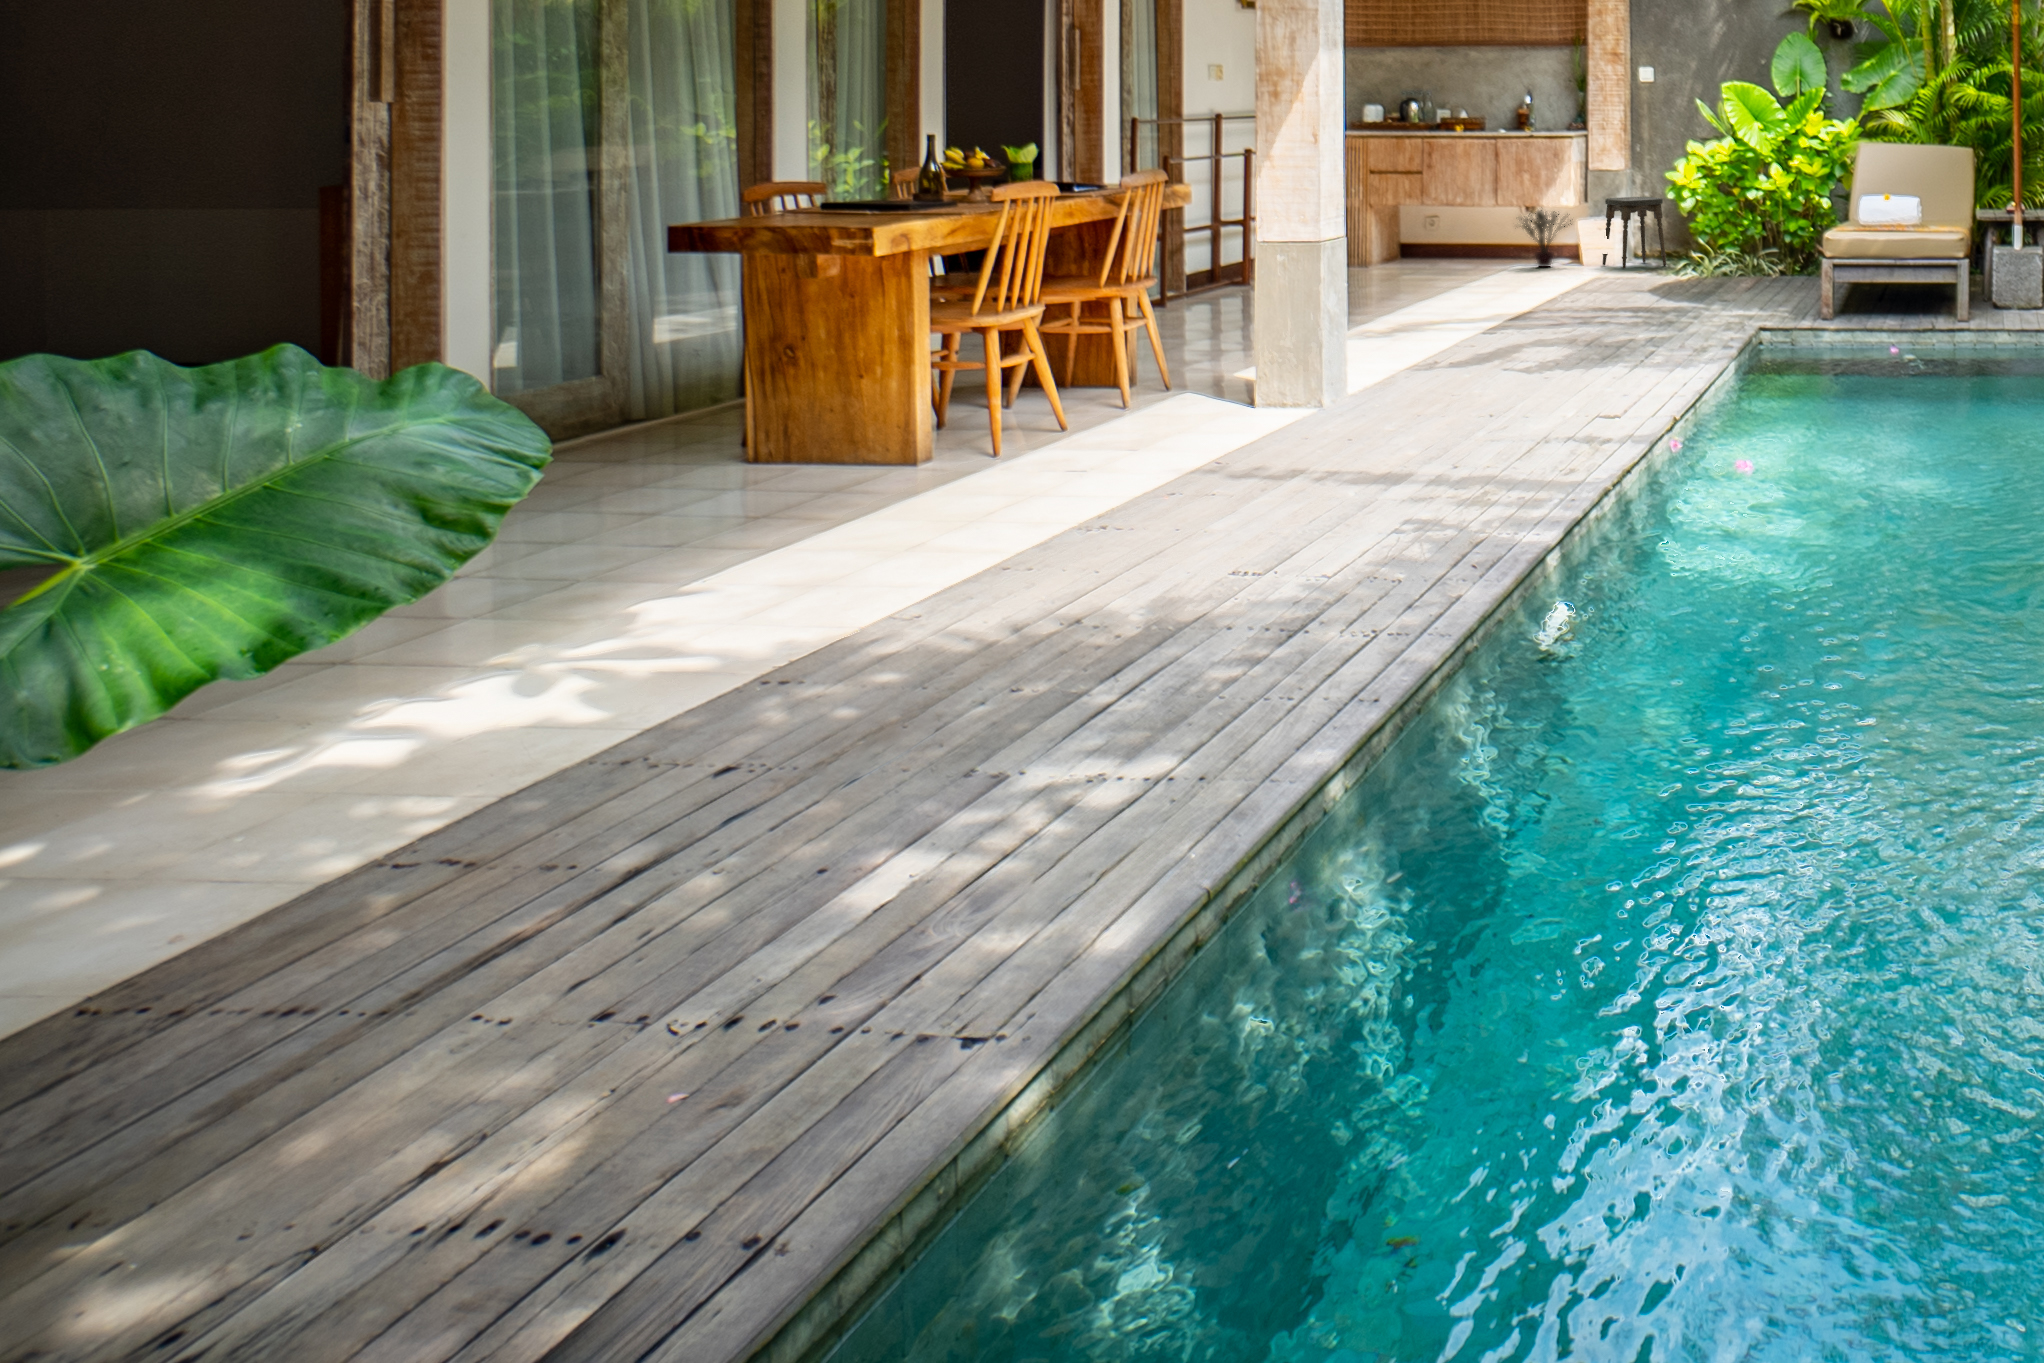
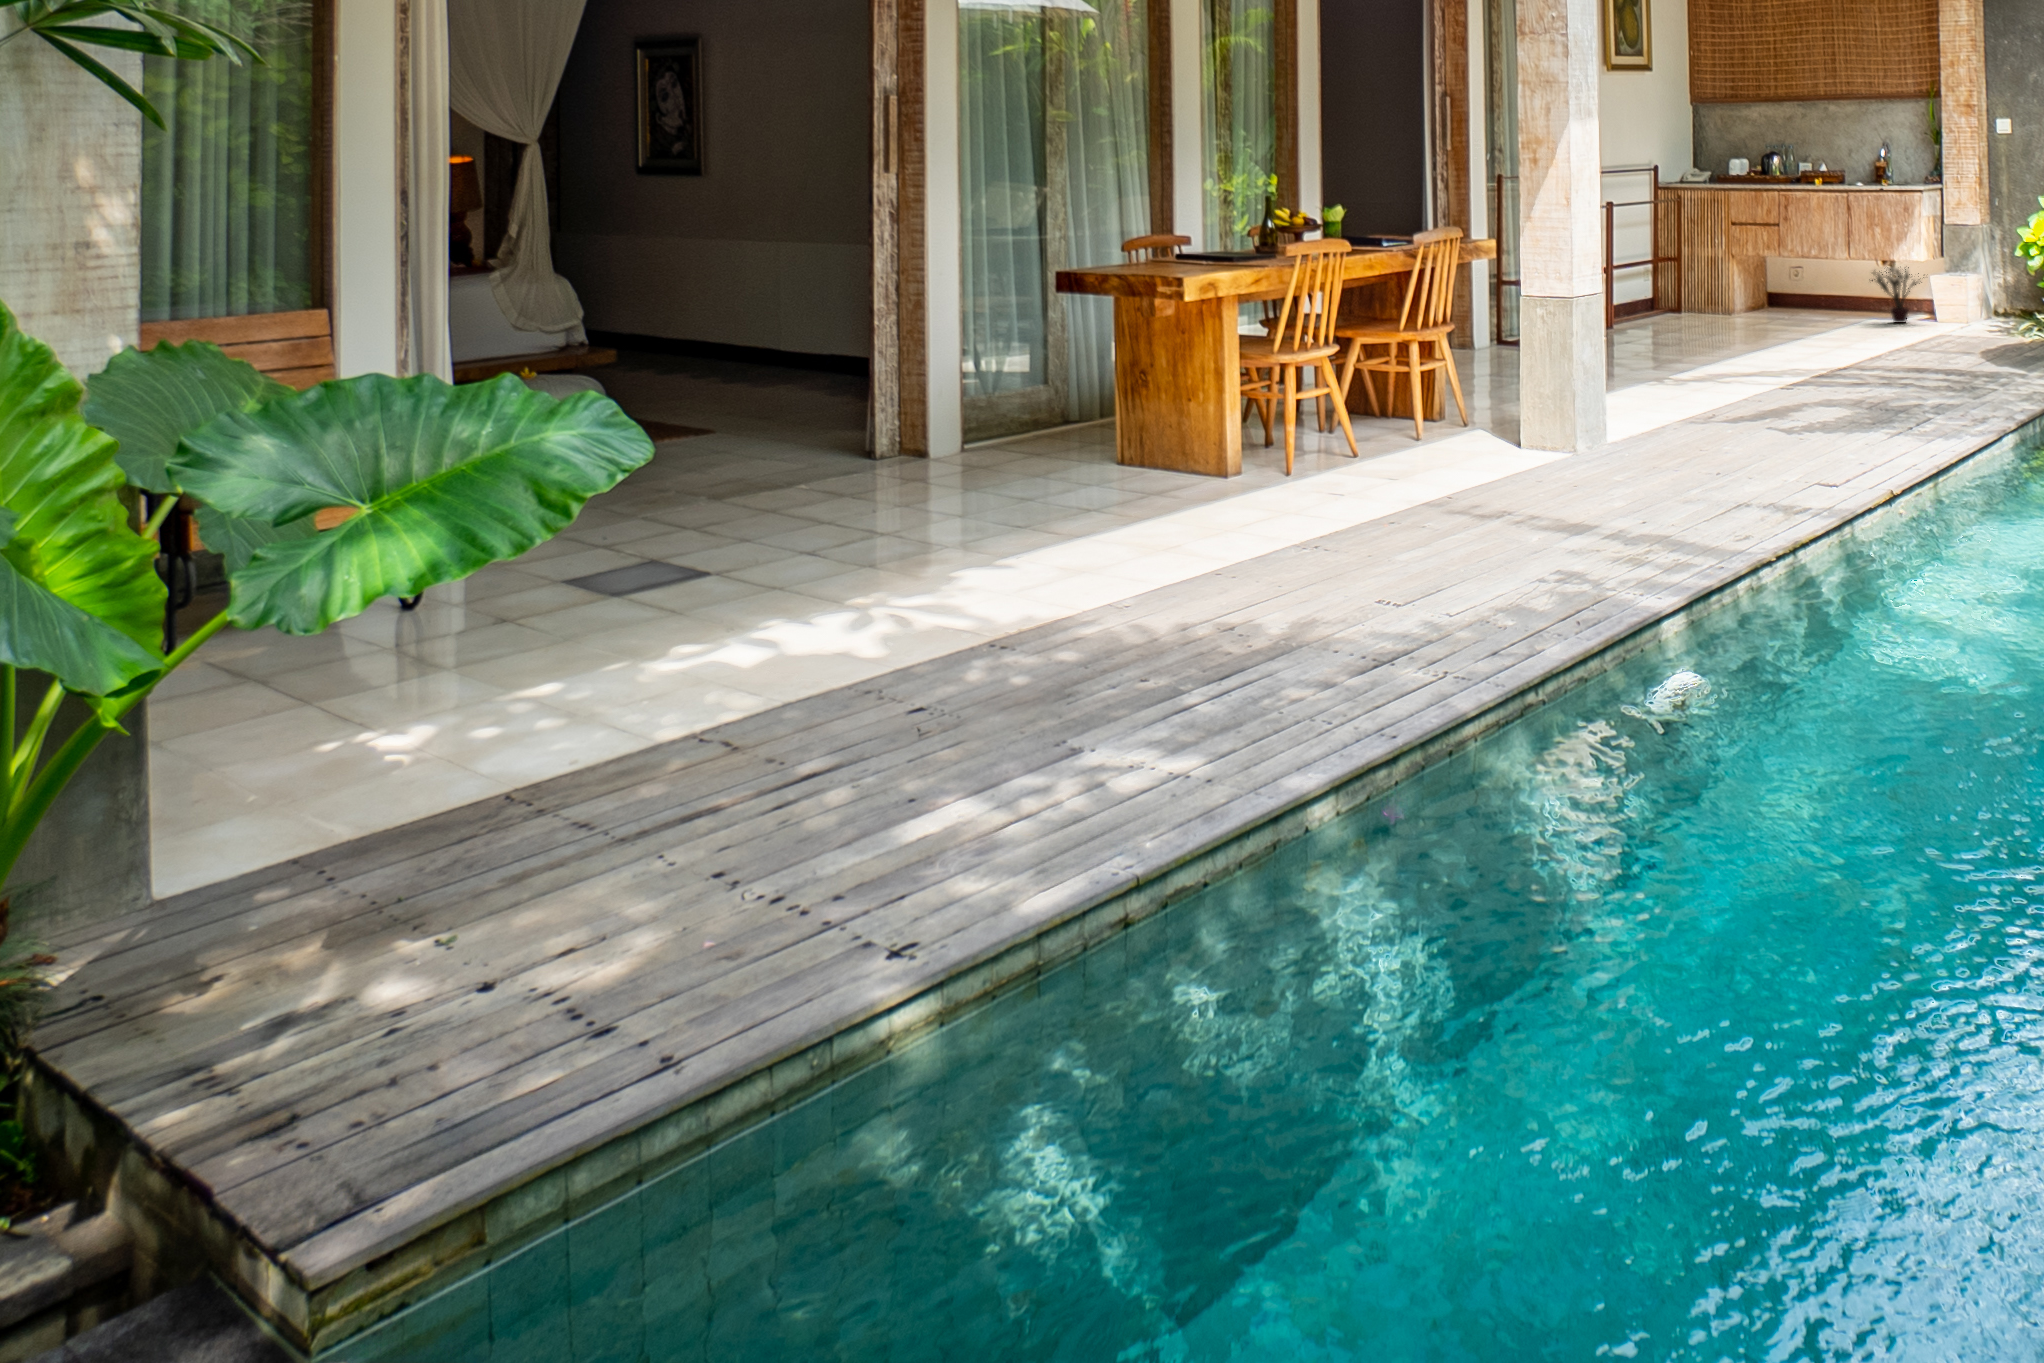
stool: present [1603,197,1666,269] -> none [1959,253,2025,328]

